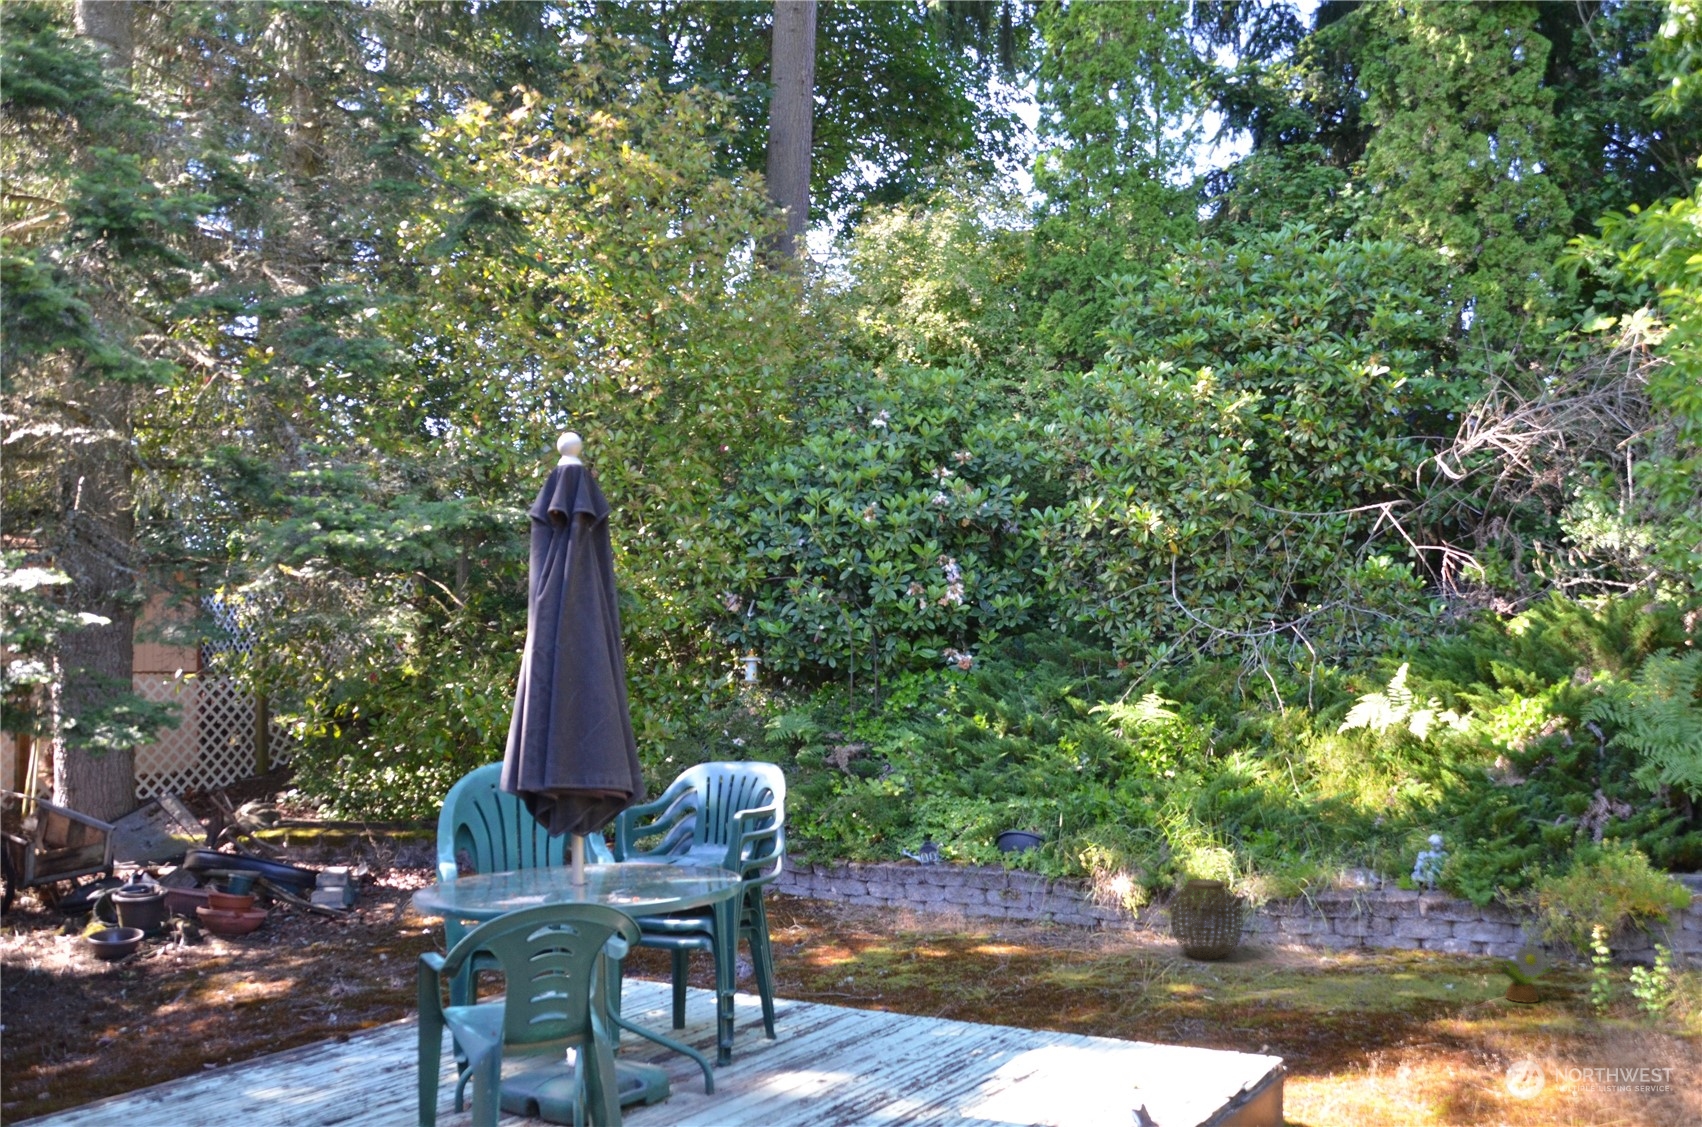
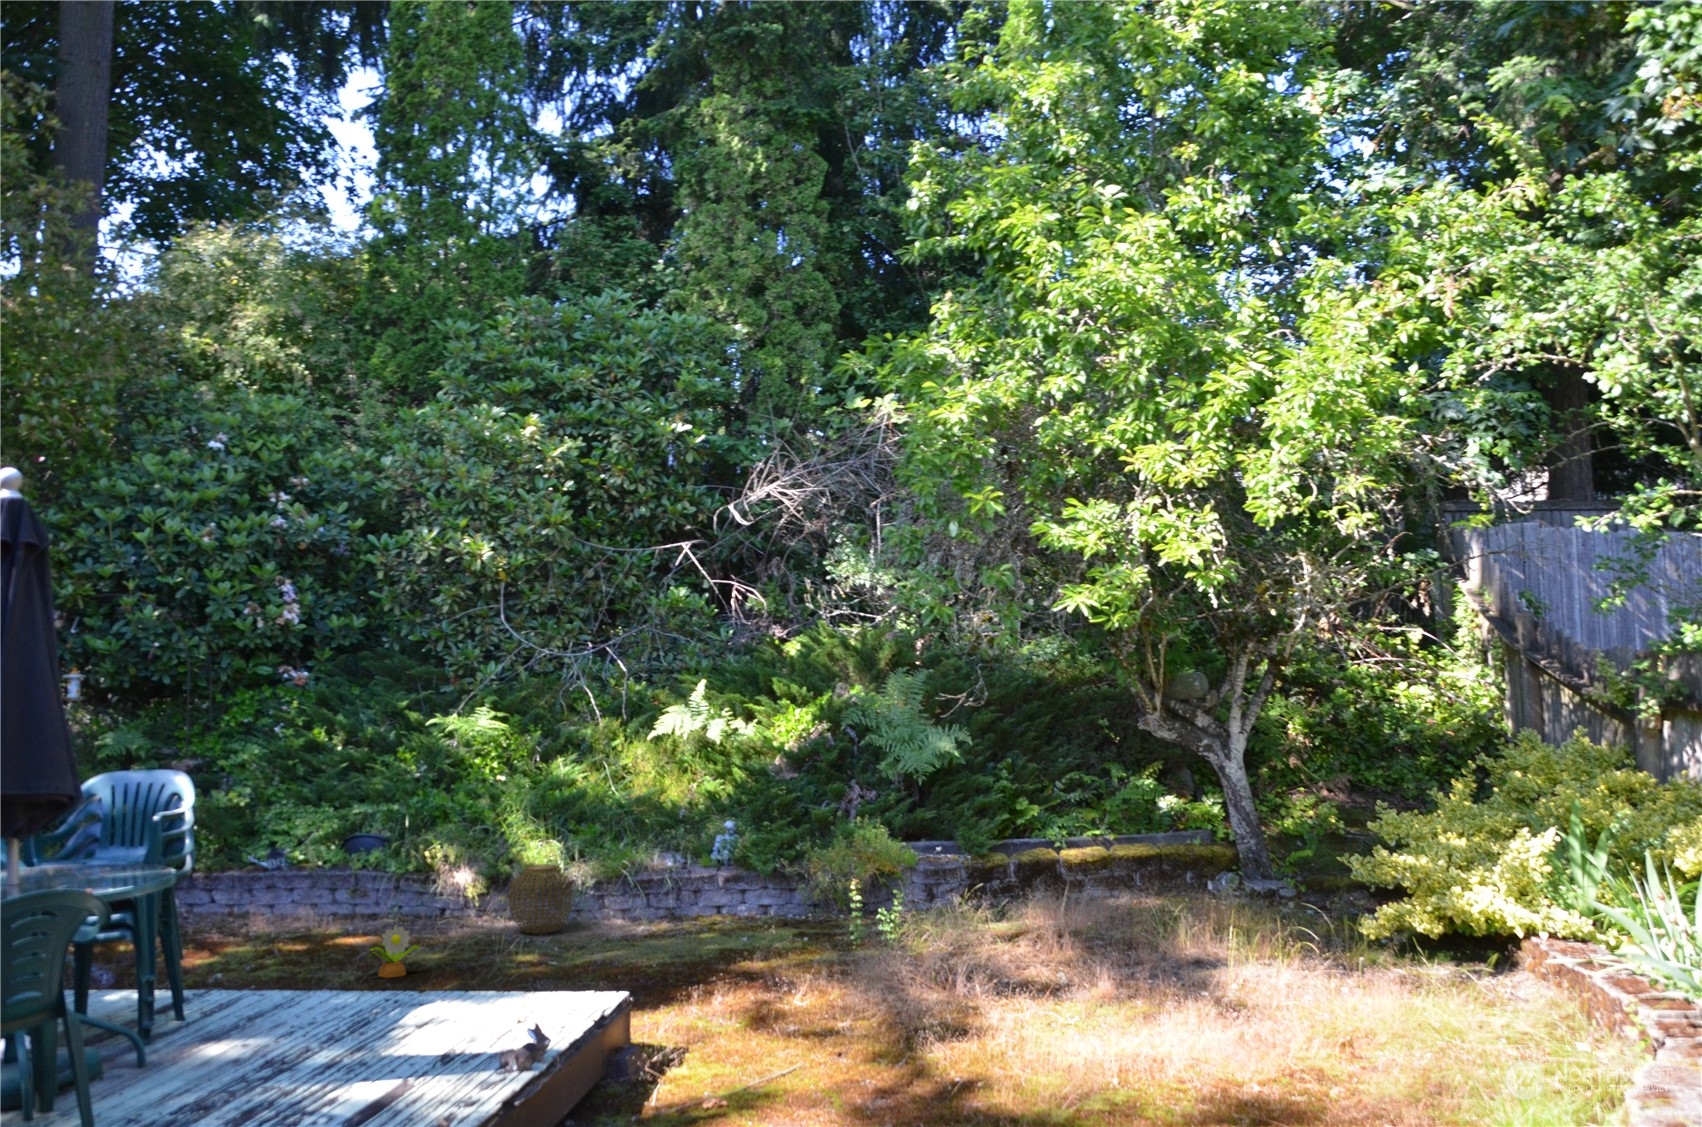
decorative plant: present [1492,944,1554,1003] -> present [370,925,419,978]

